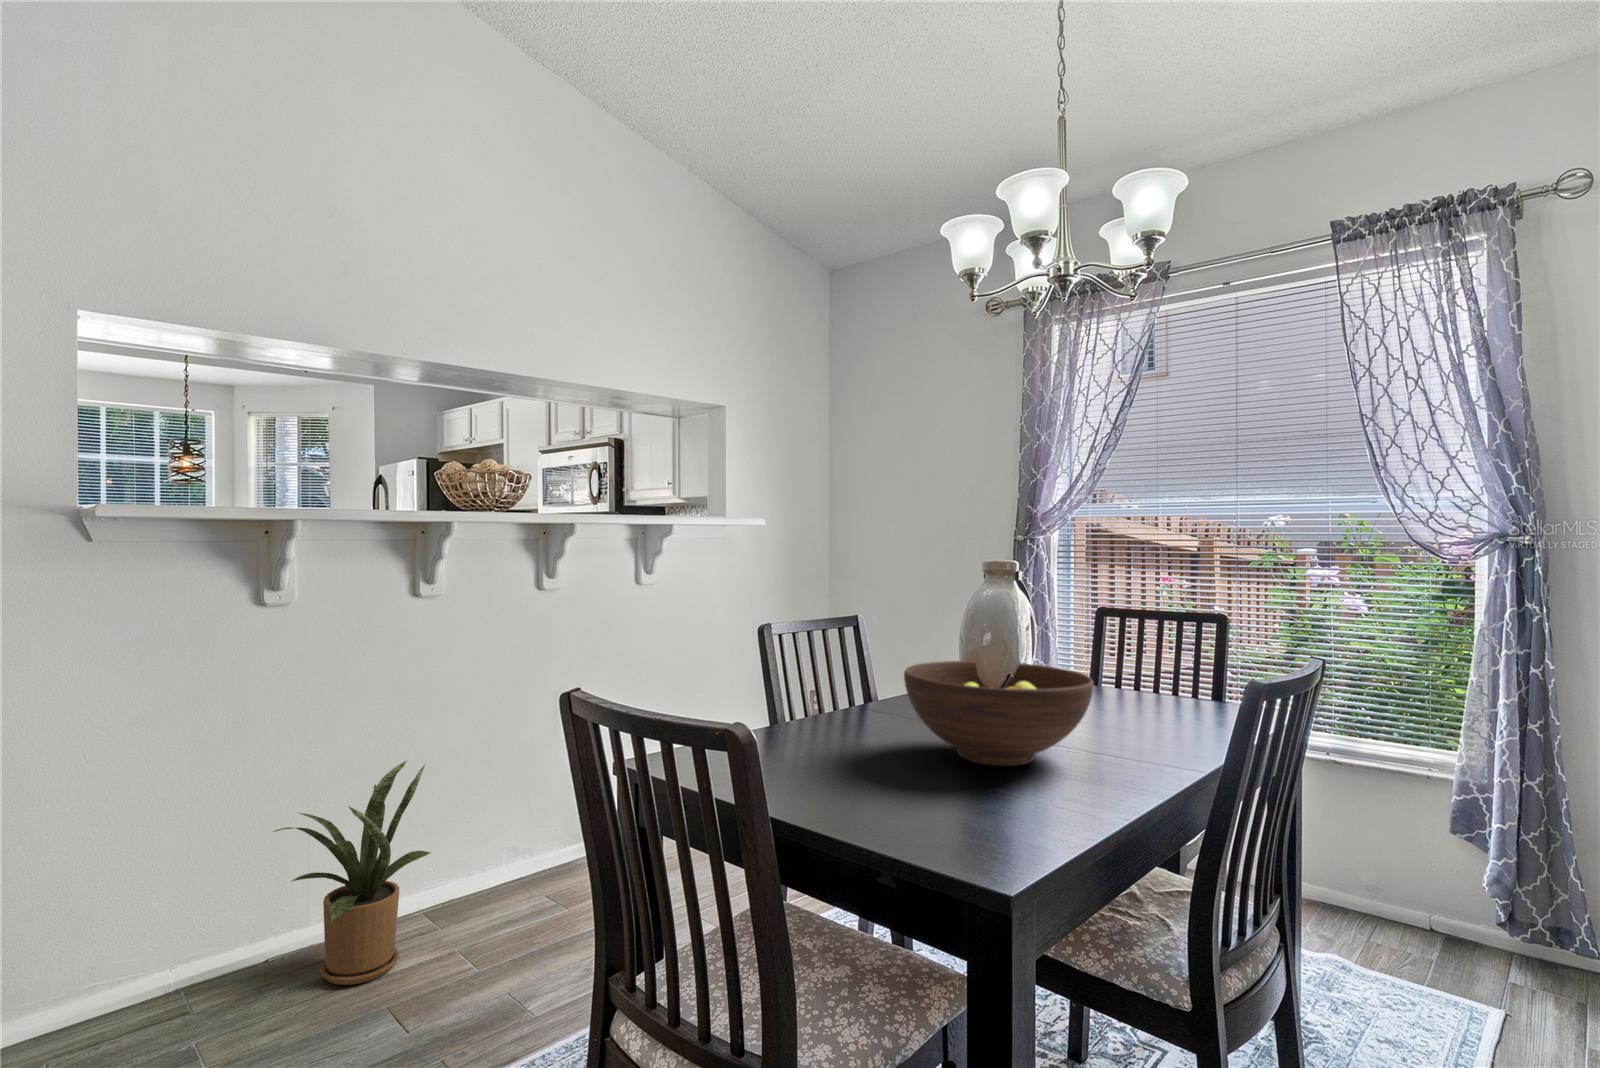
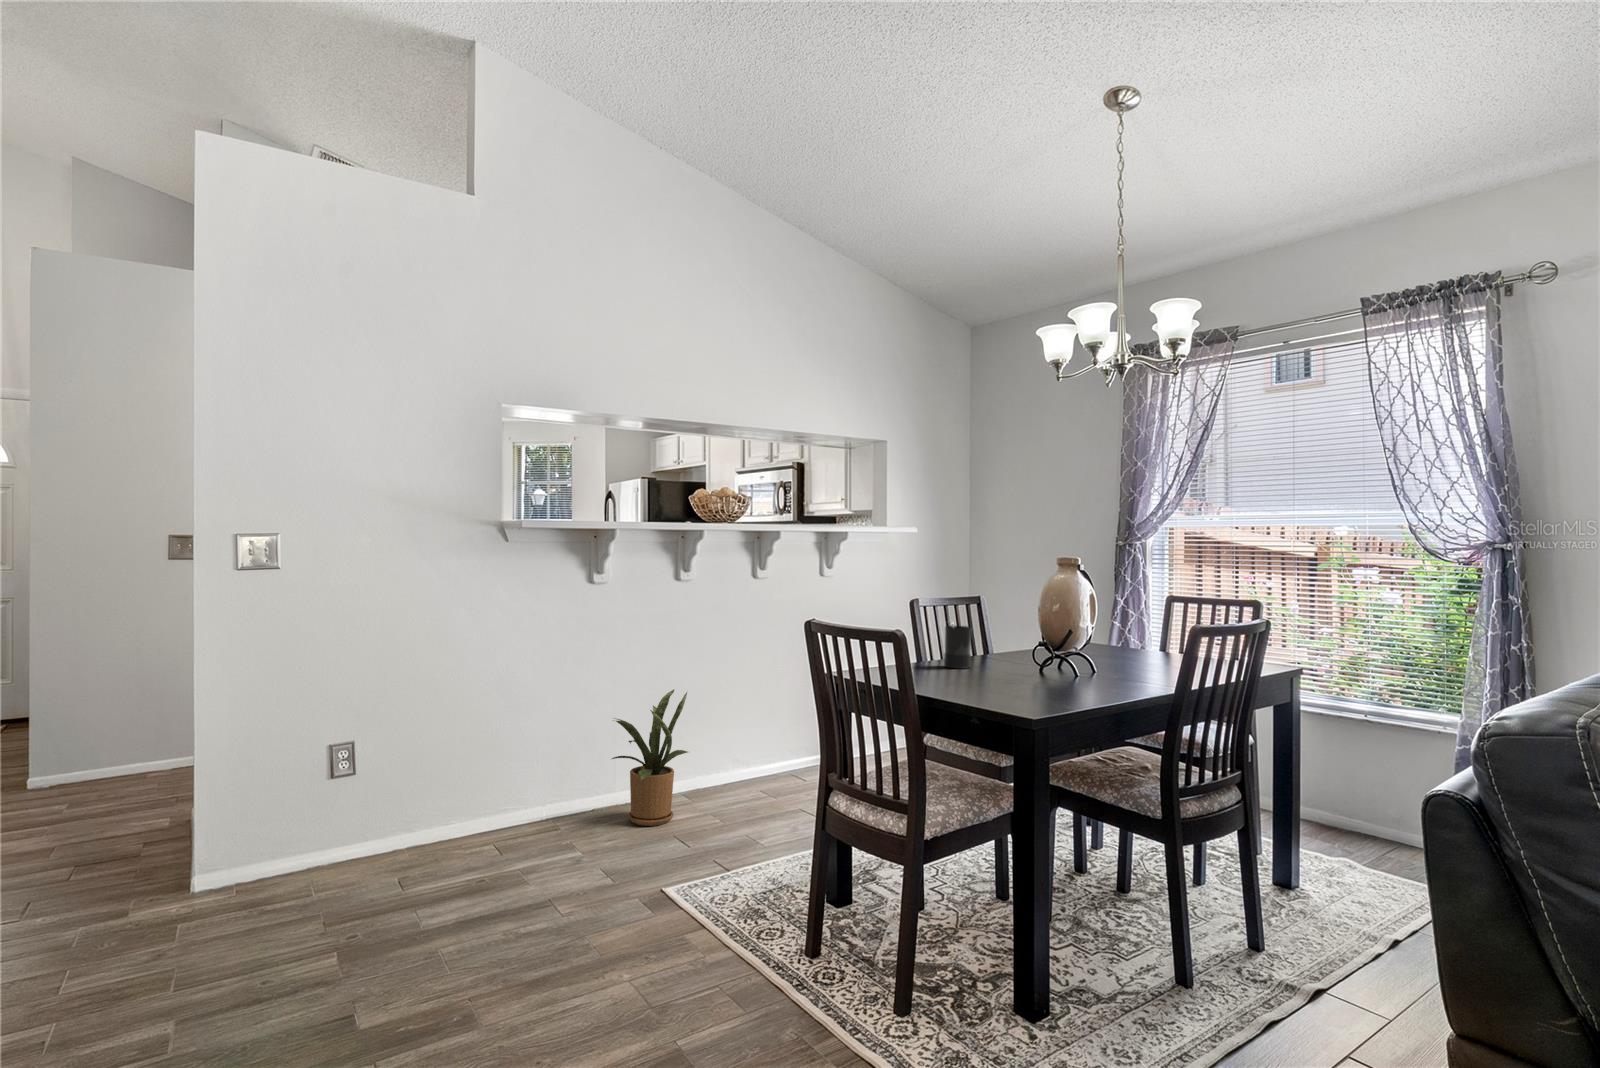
candle: none [812,661,853,737] -> present [944,625,971,669]
fruit bowl: present [904,661,1094,766] -> none [1000,621,1119,681]

